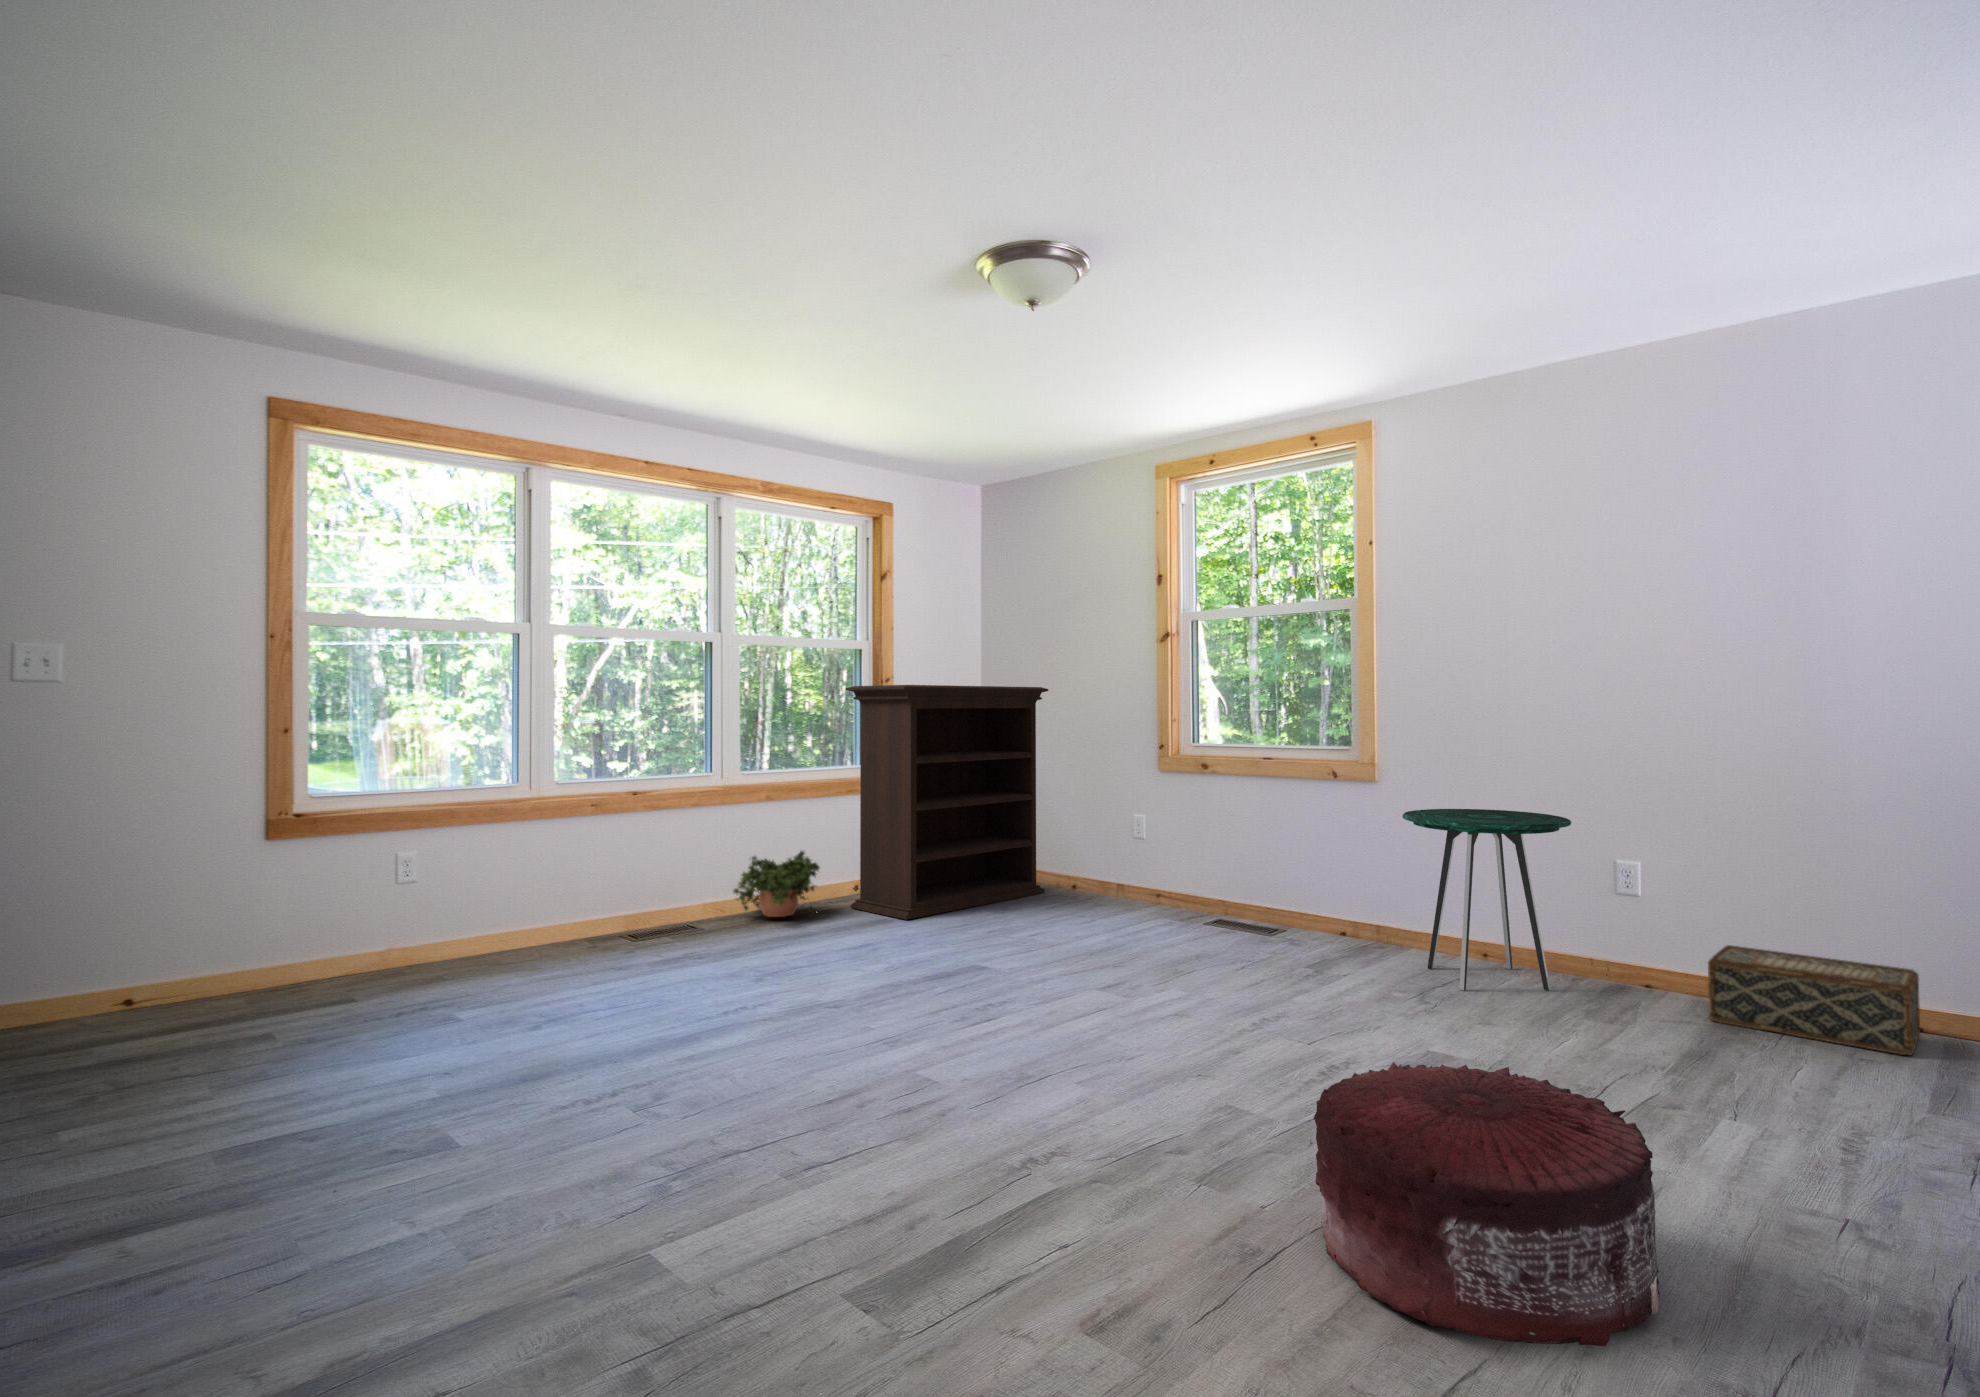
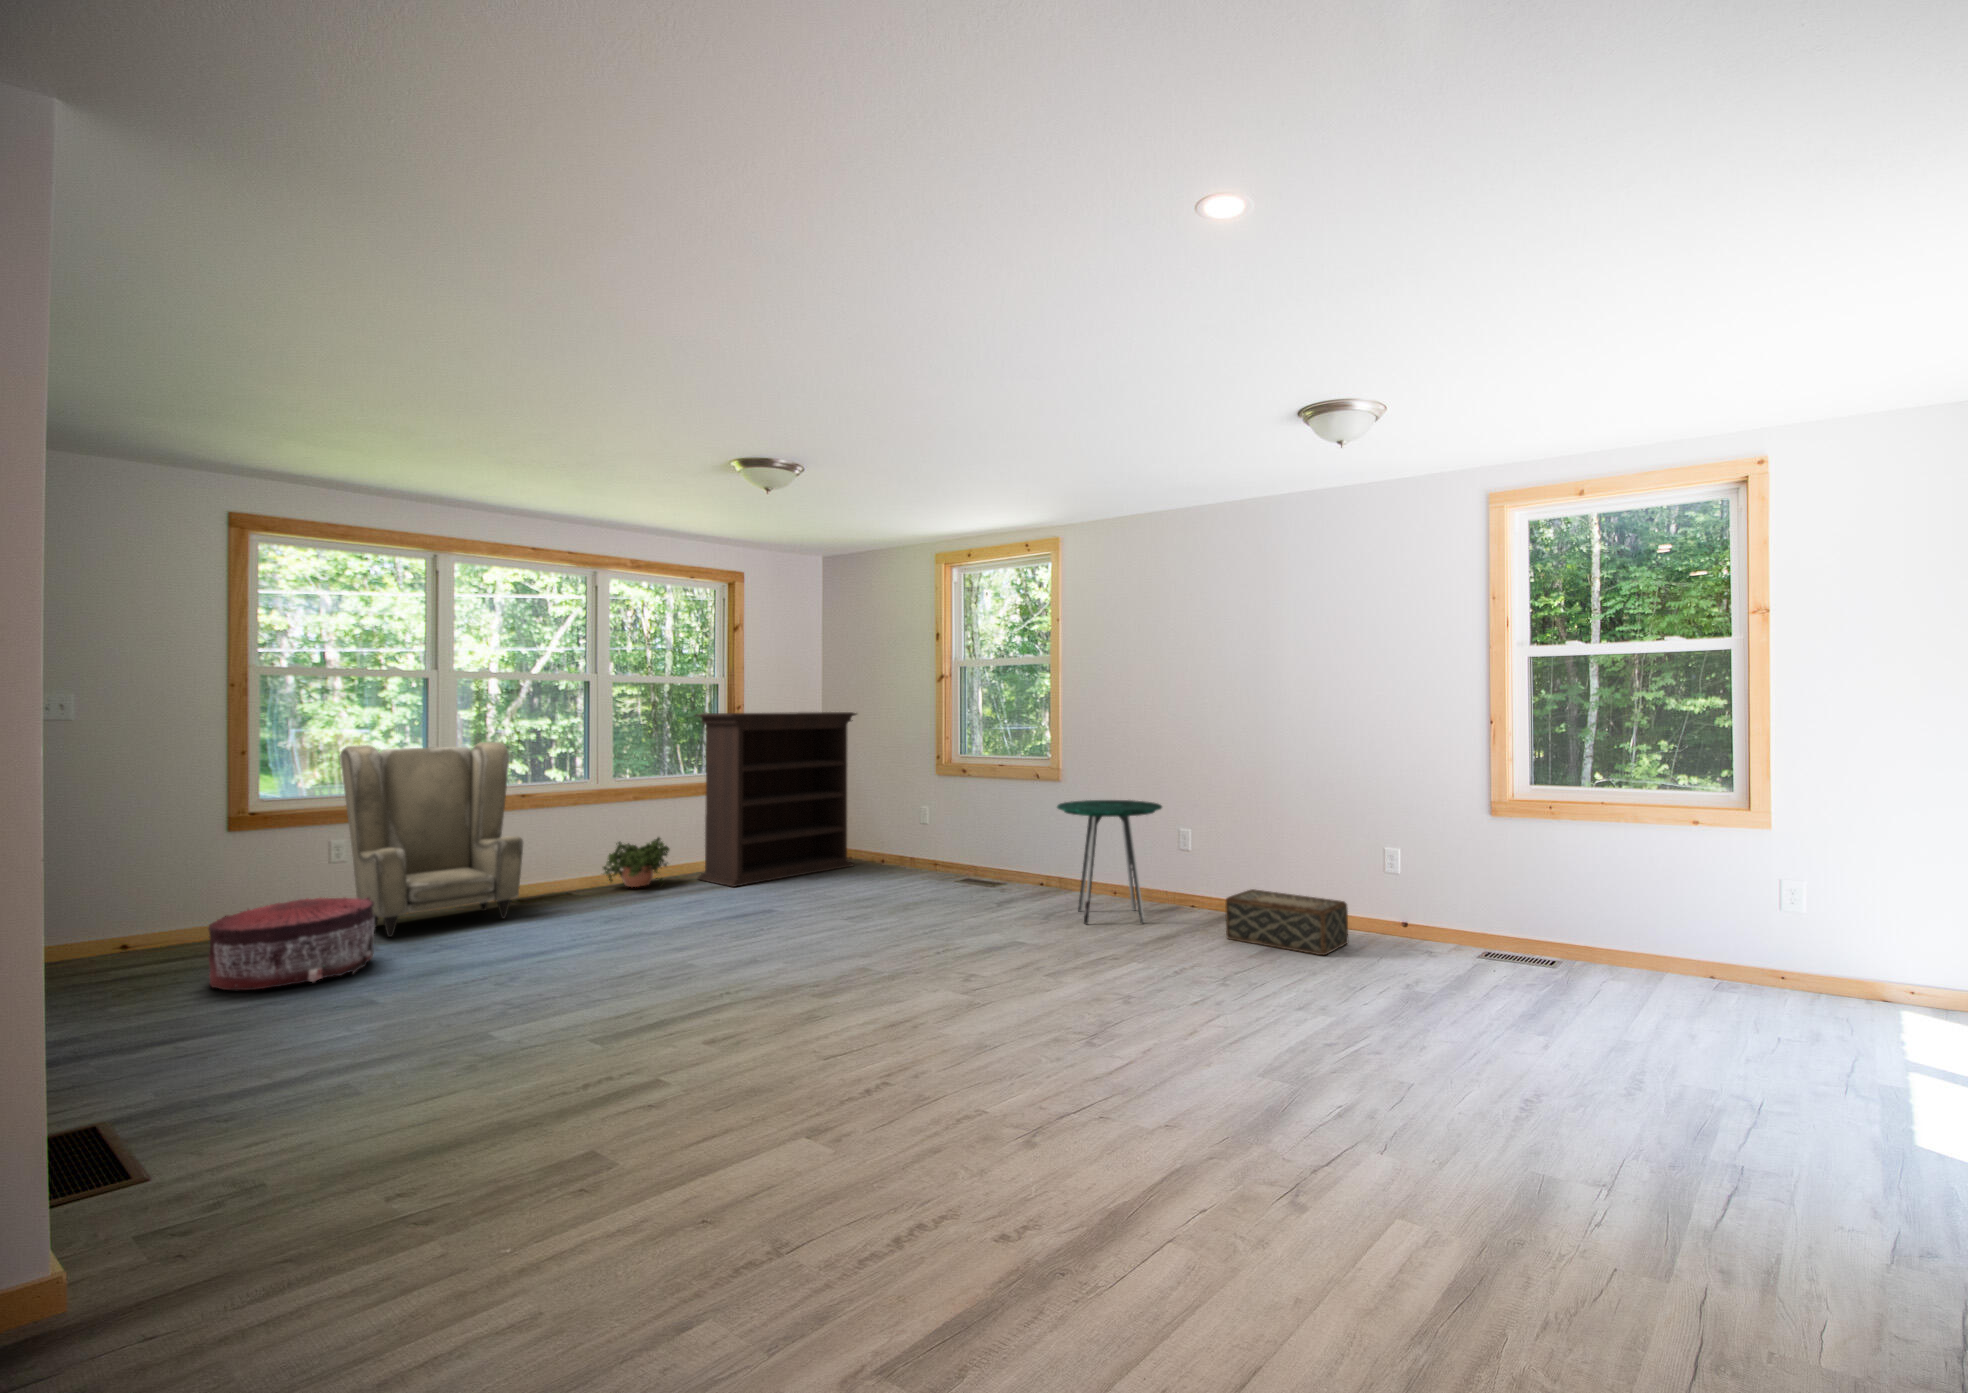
armchair: none [412,720,651,986] -> present [340,742,523,937]
pouf: present [1314,1062,1659,1346] -> present [208,897,375,990]

